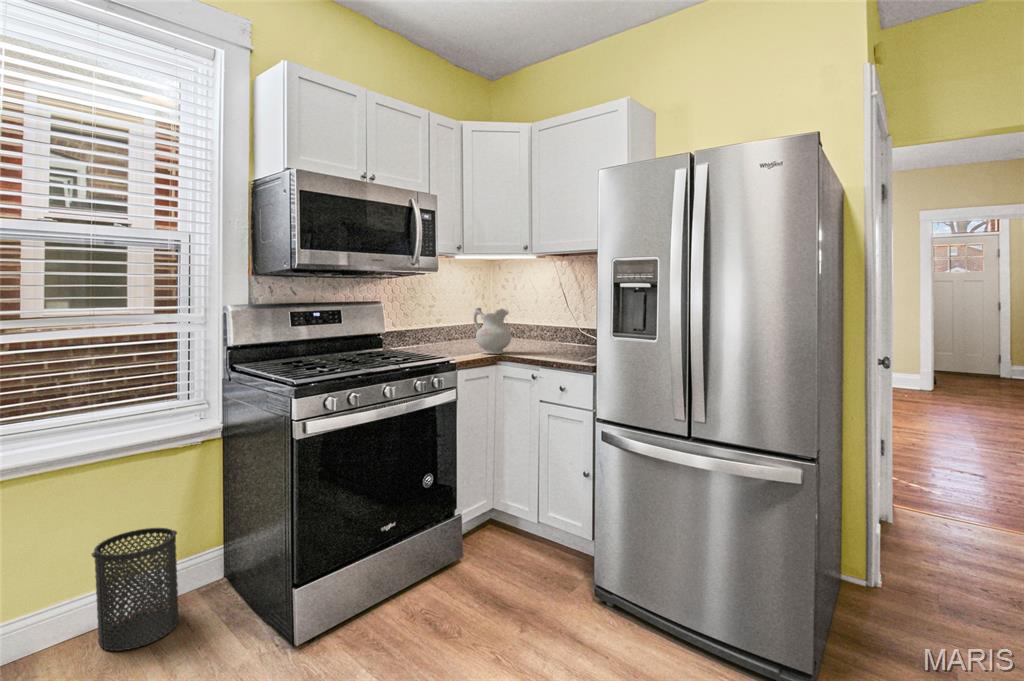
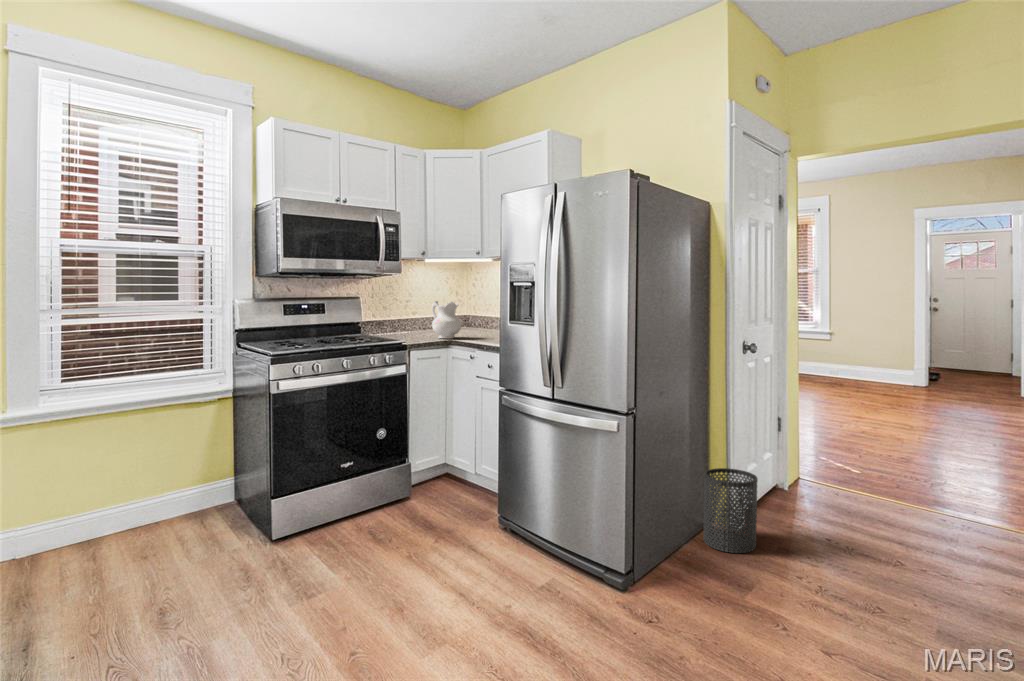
trash can: present [92,528,179,651] -> present [703,468,758,553]

